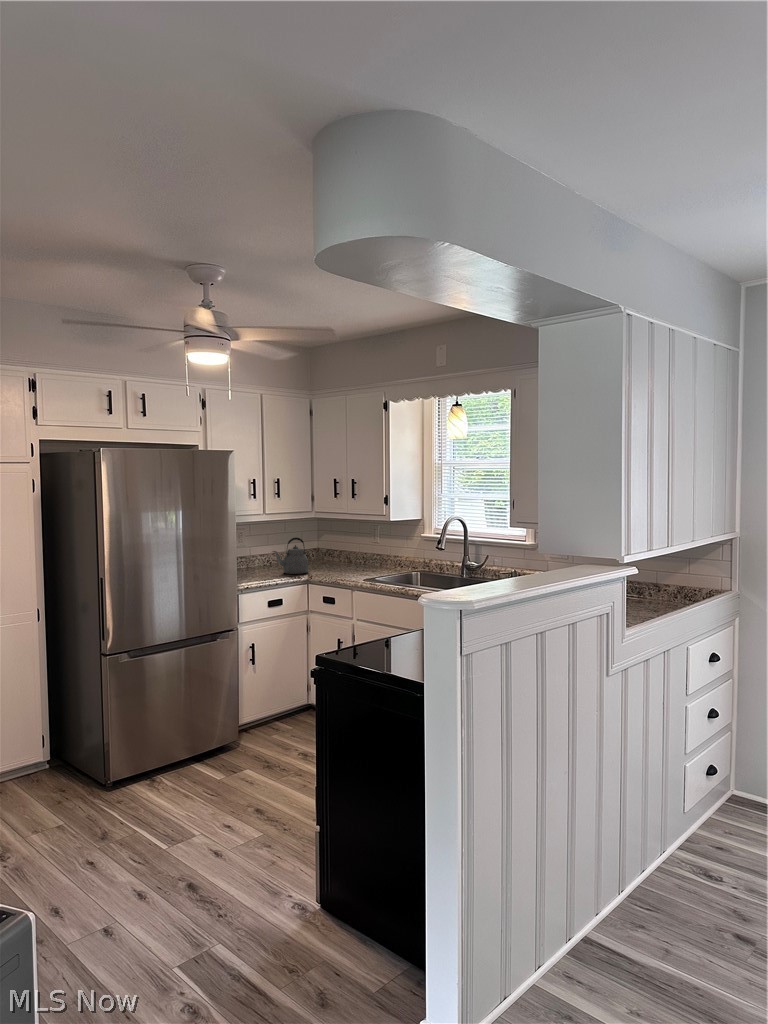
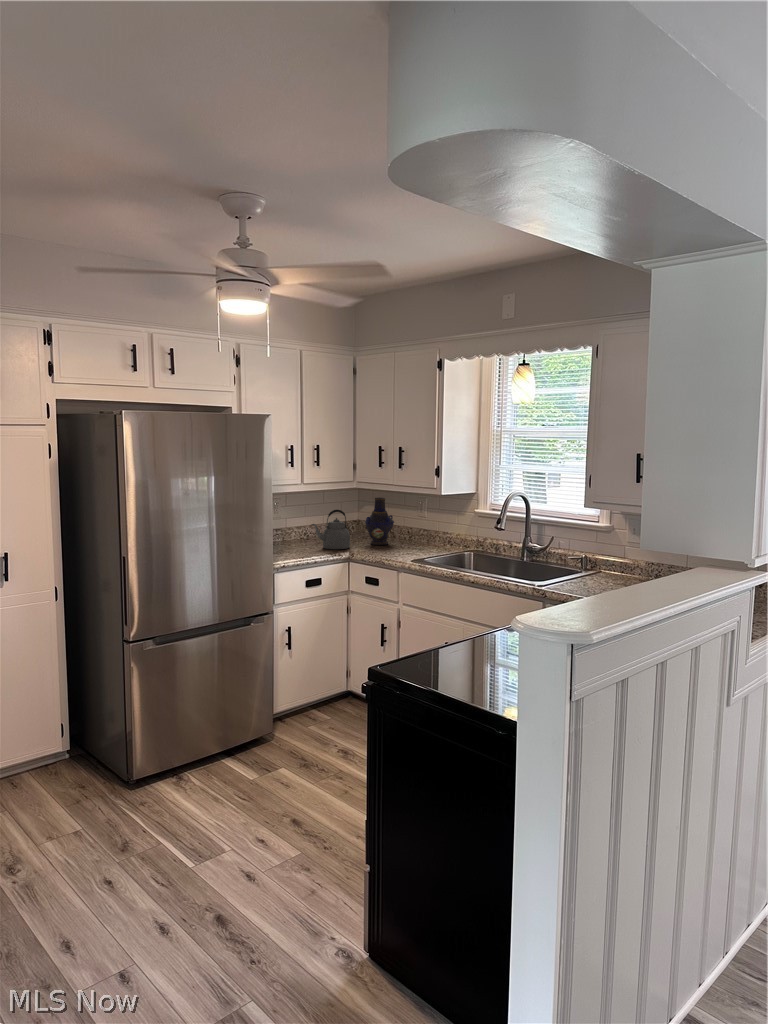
vase: none [322,526,349,570] -> present [365,497,394,545]

